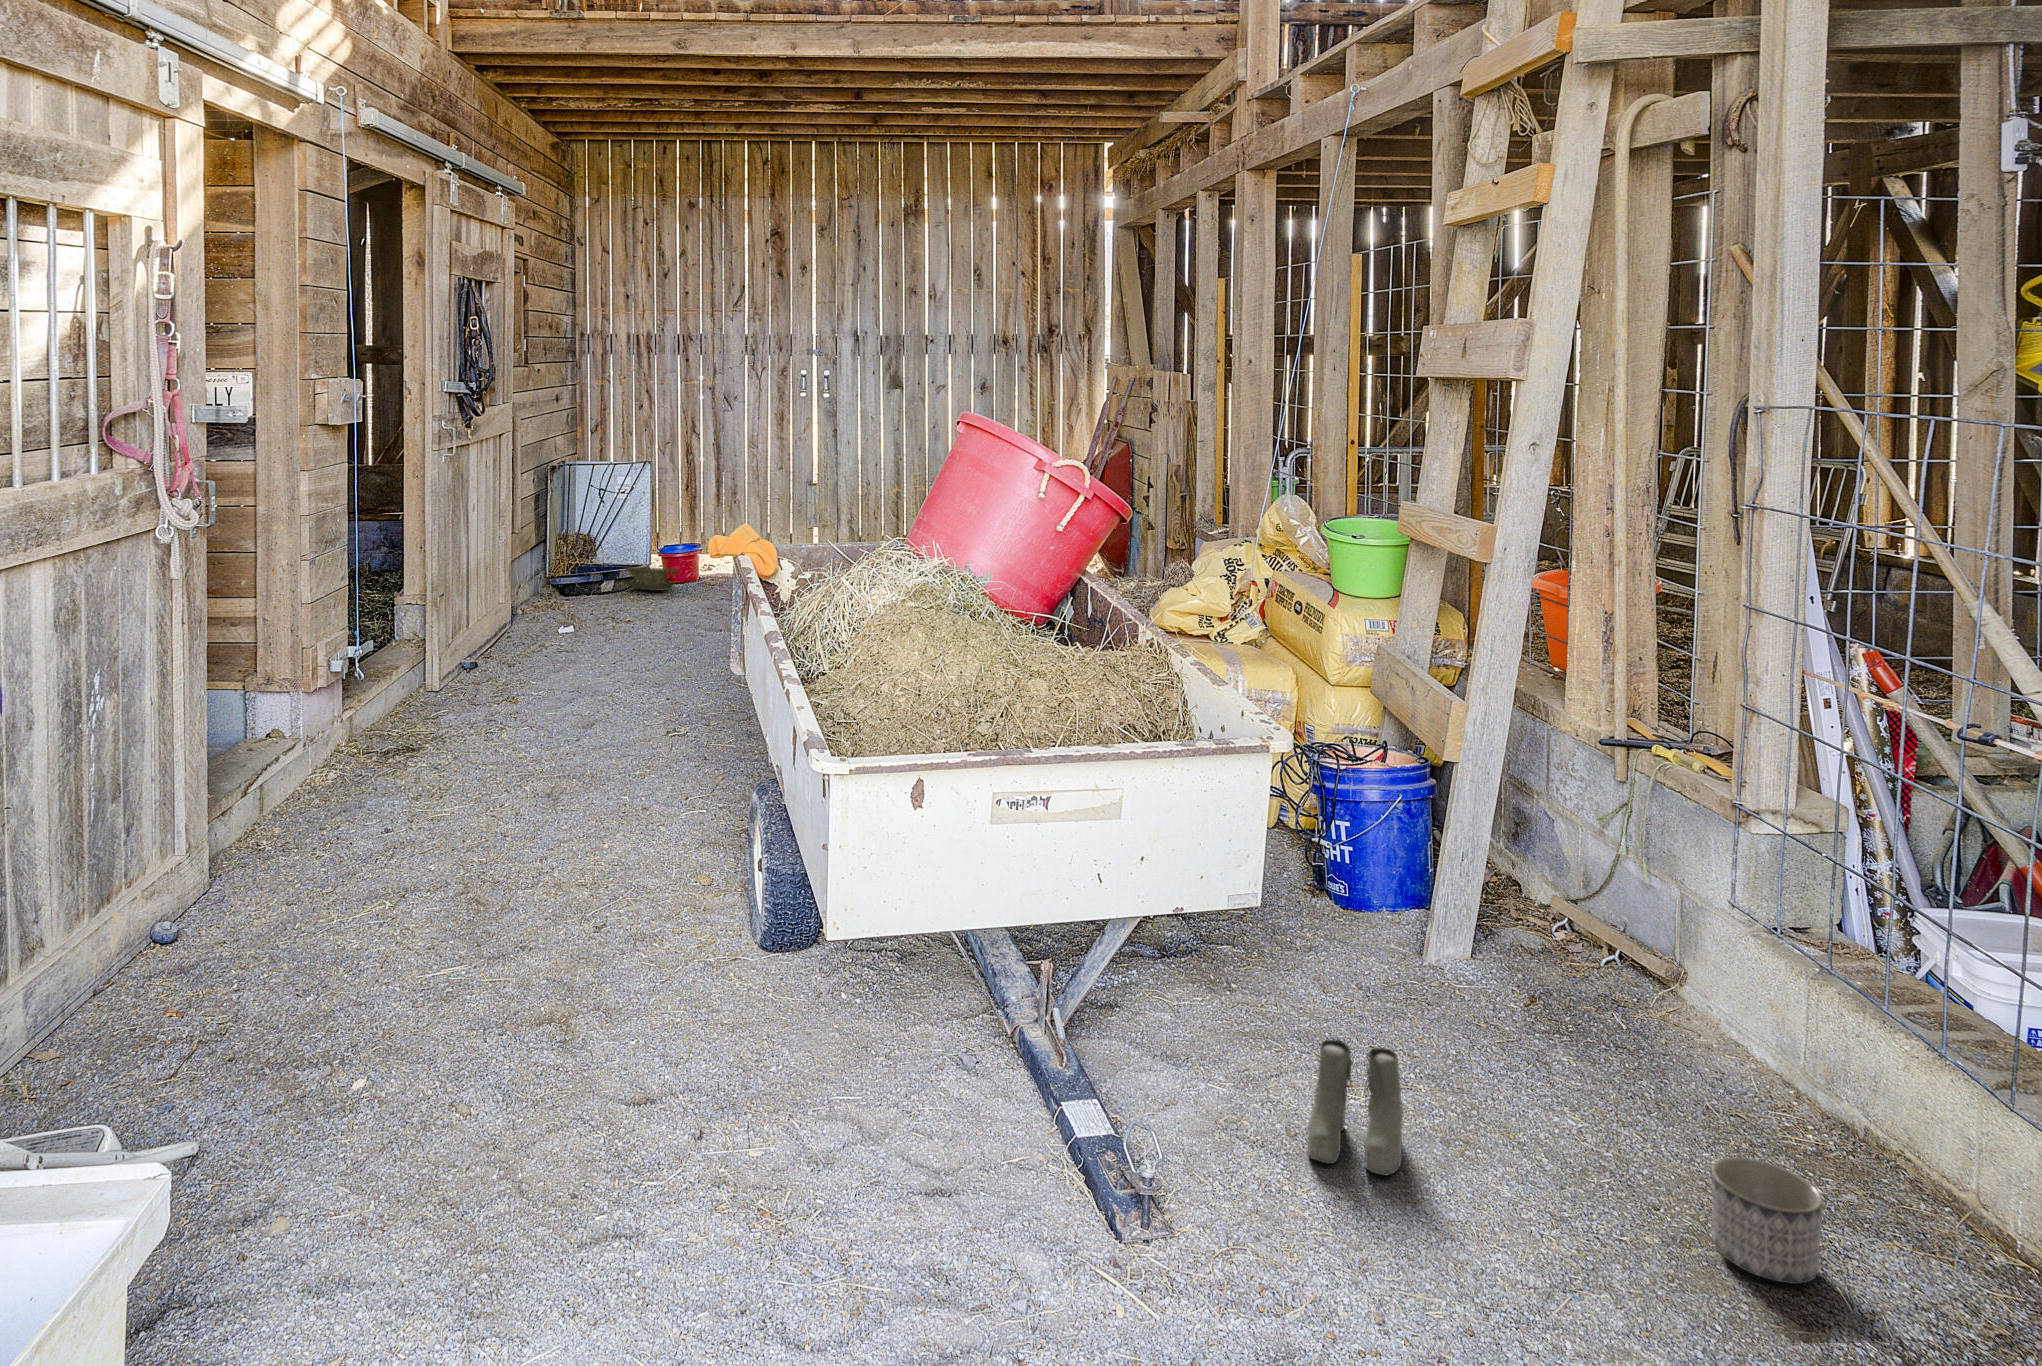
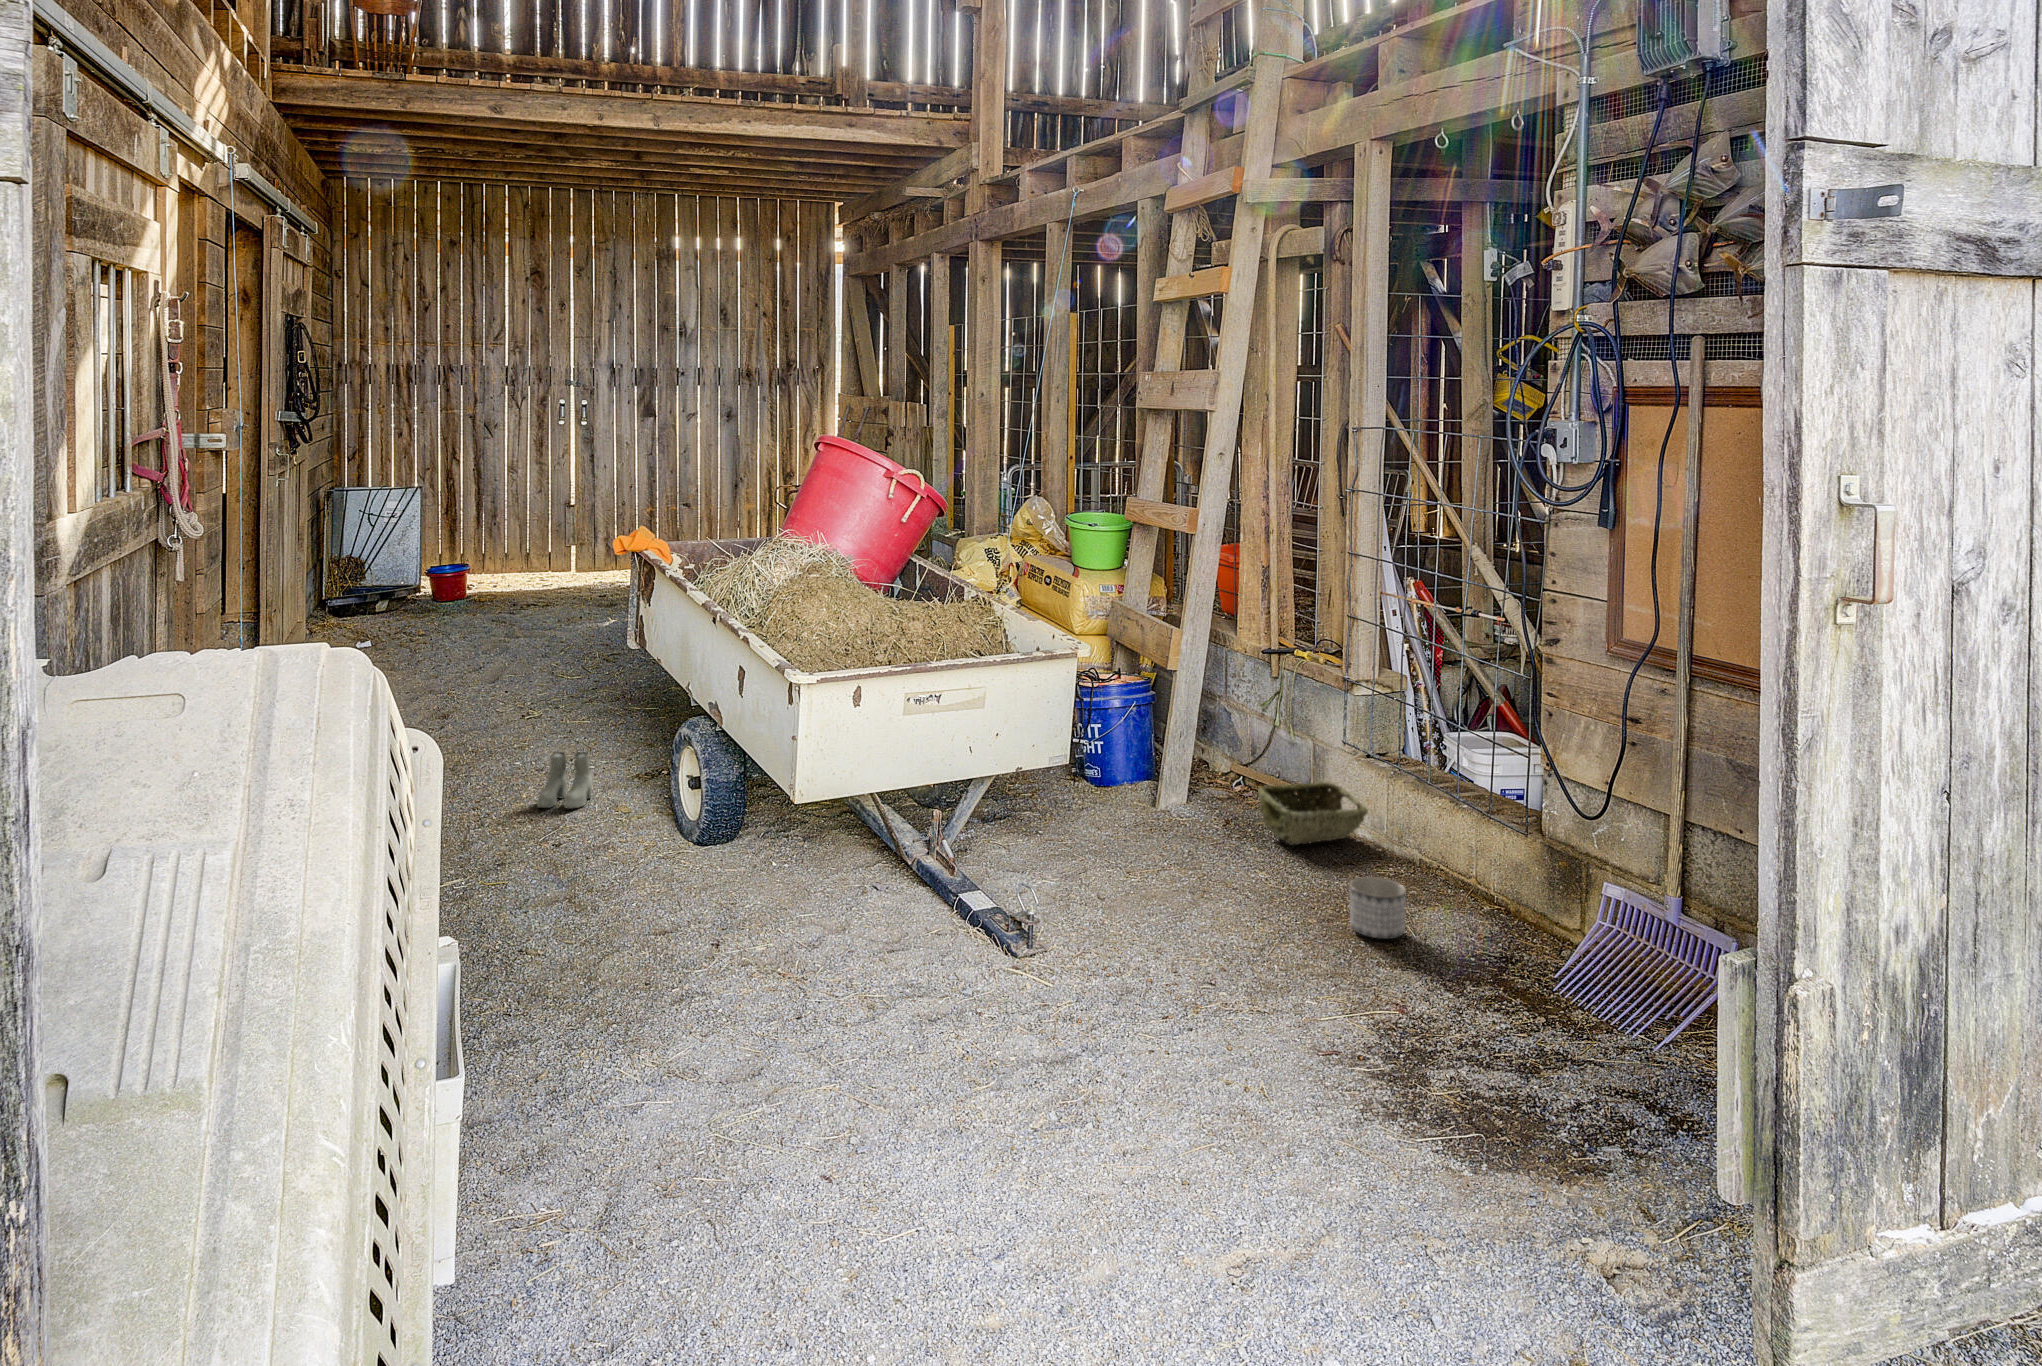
woven basket: present [624,566,677,591] -> present [1258,782,1368,845]
boots: present [1308,1040,1403,1175] -> present [537,752,592,809]

